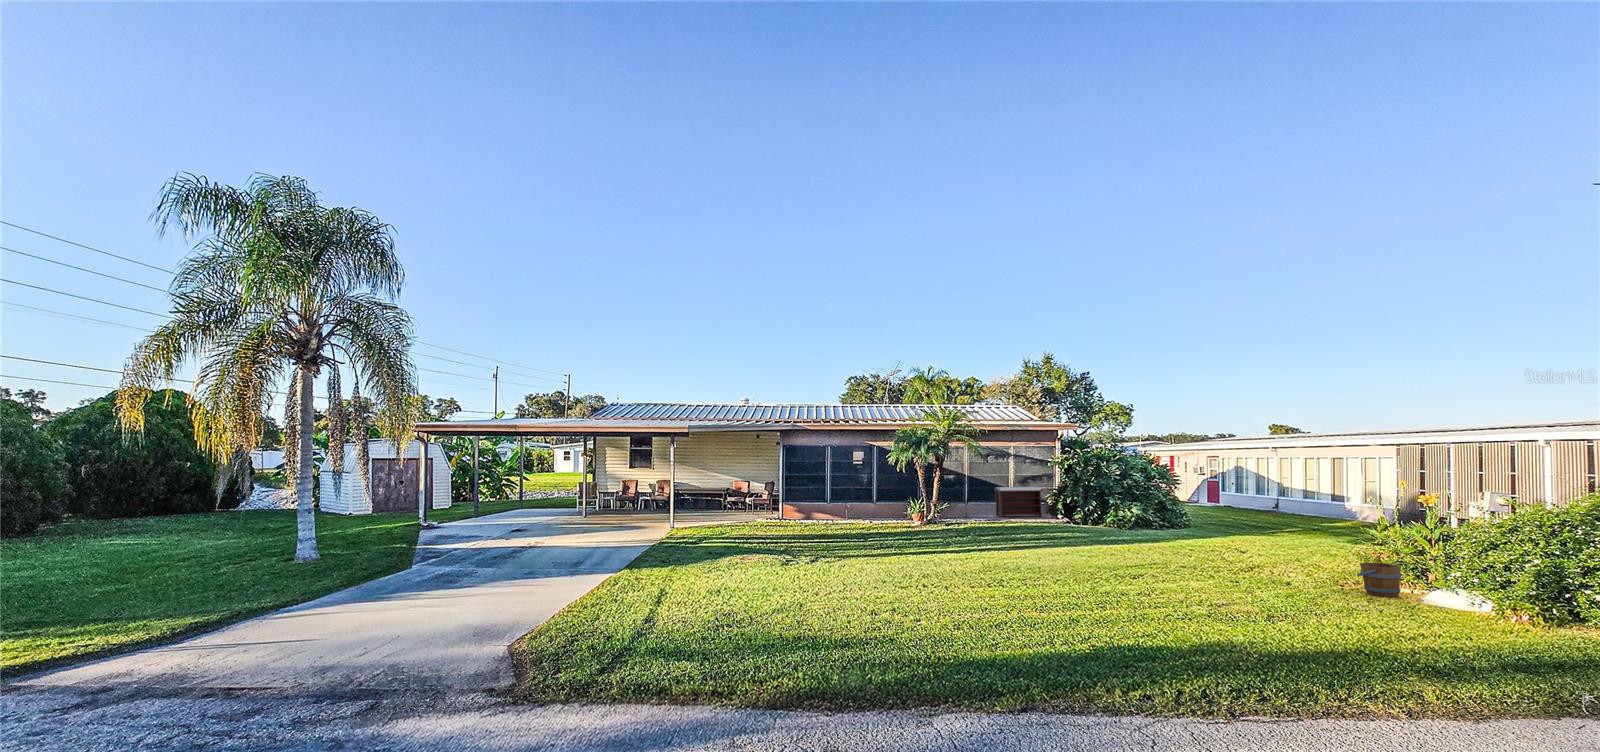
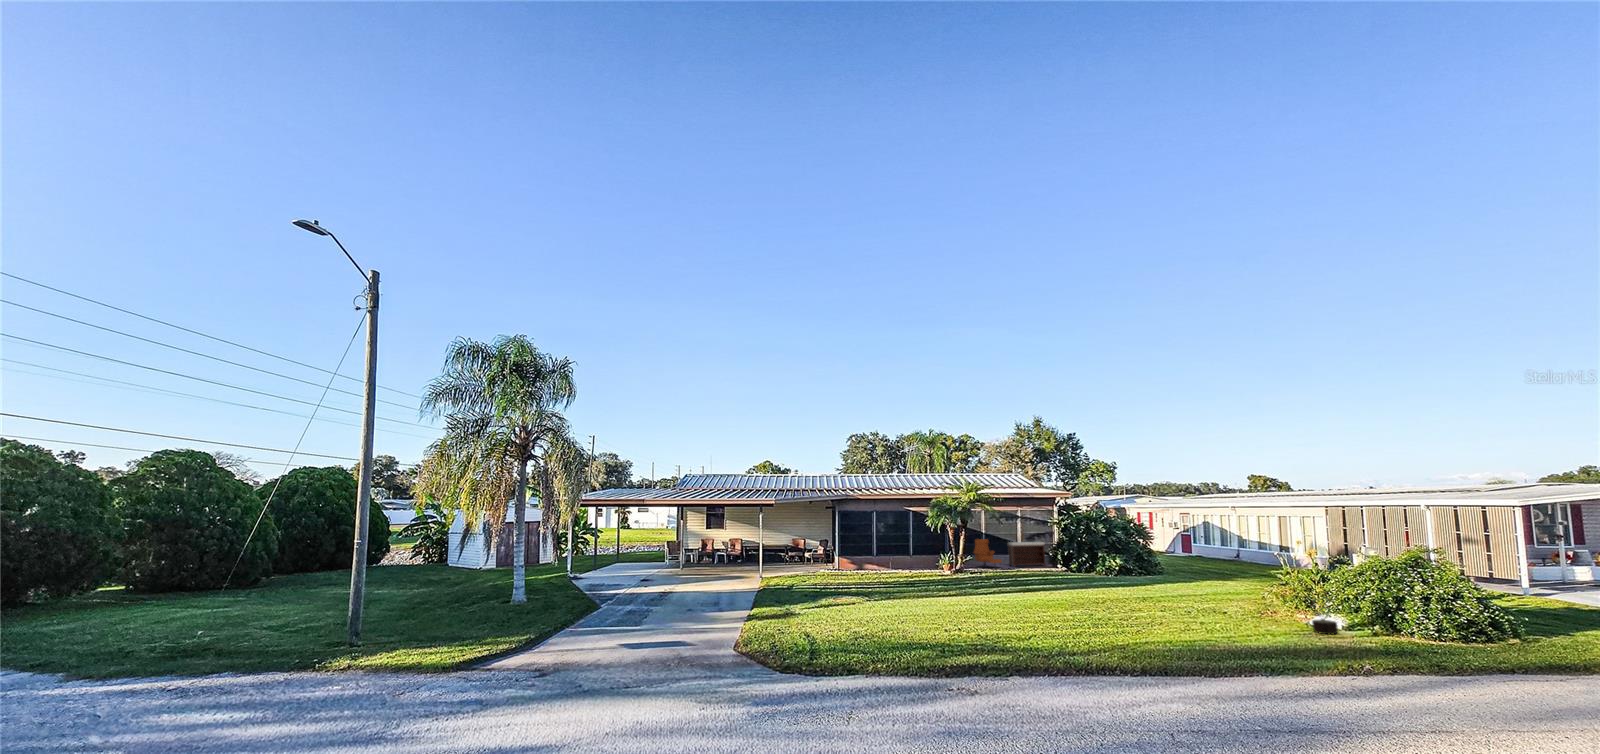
lounge chair: none [950,483,987,520] -> present [974,539,1002,569]
decorative plant: none [1439,559,1486,619] -> present [1312,596,1338,634]
bucket: present [1357,562,1401,597] -> none [1266,599,1293,622]

